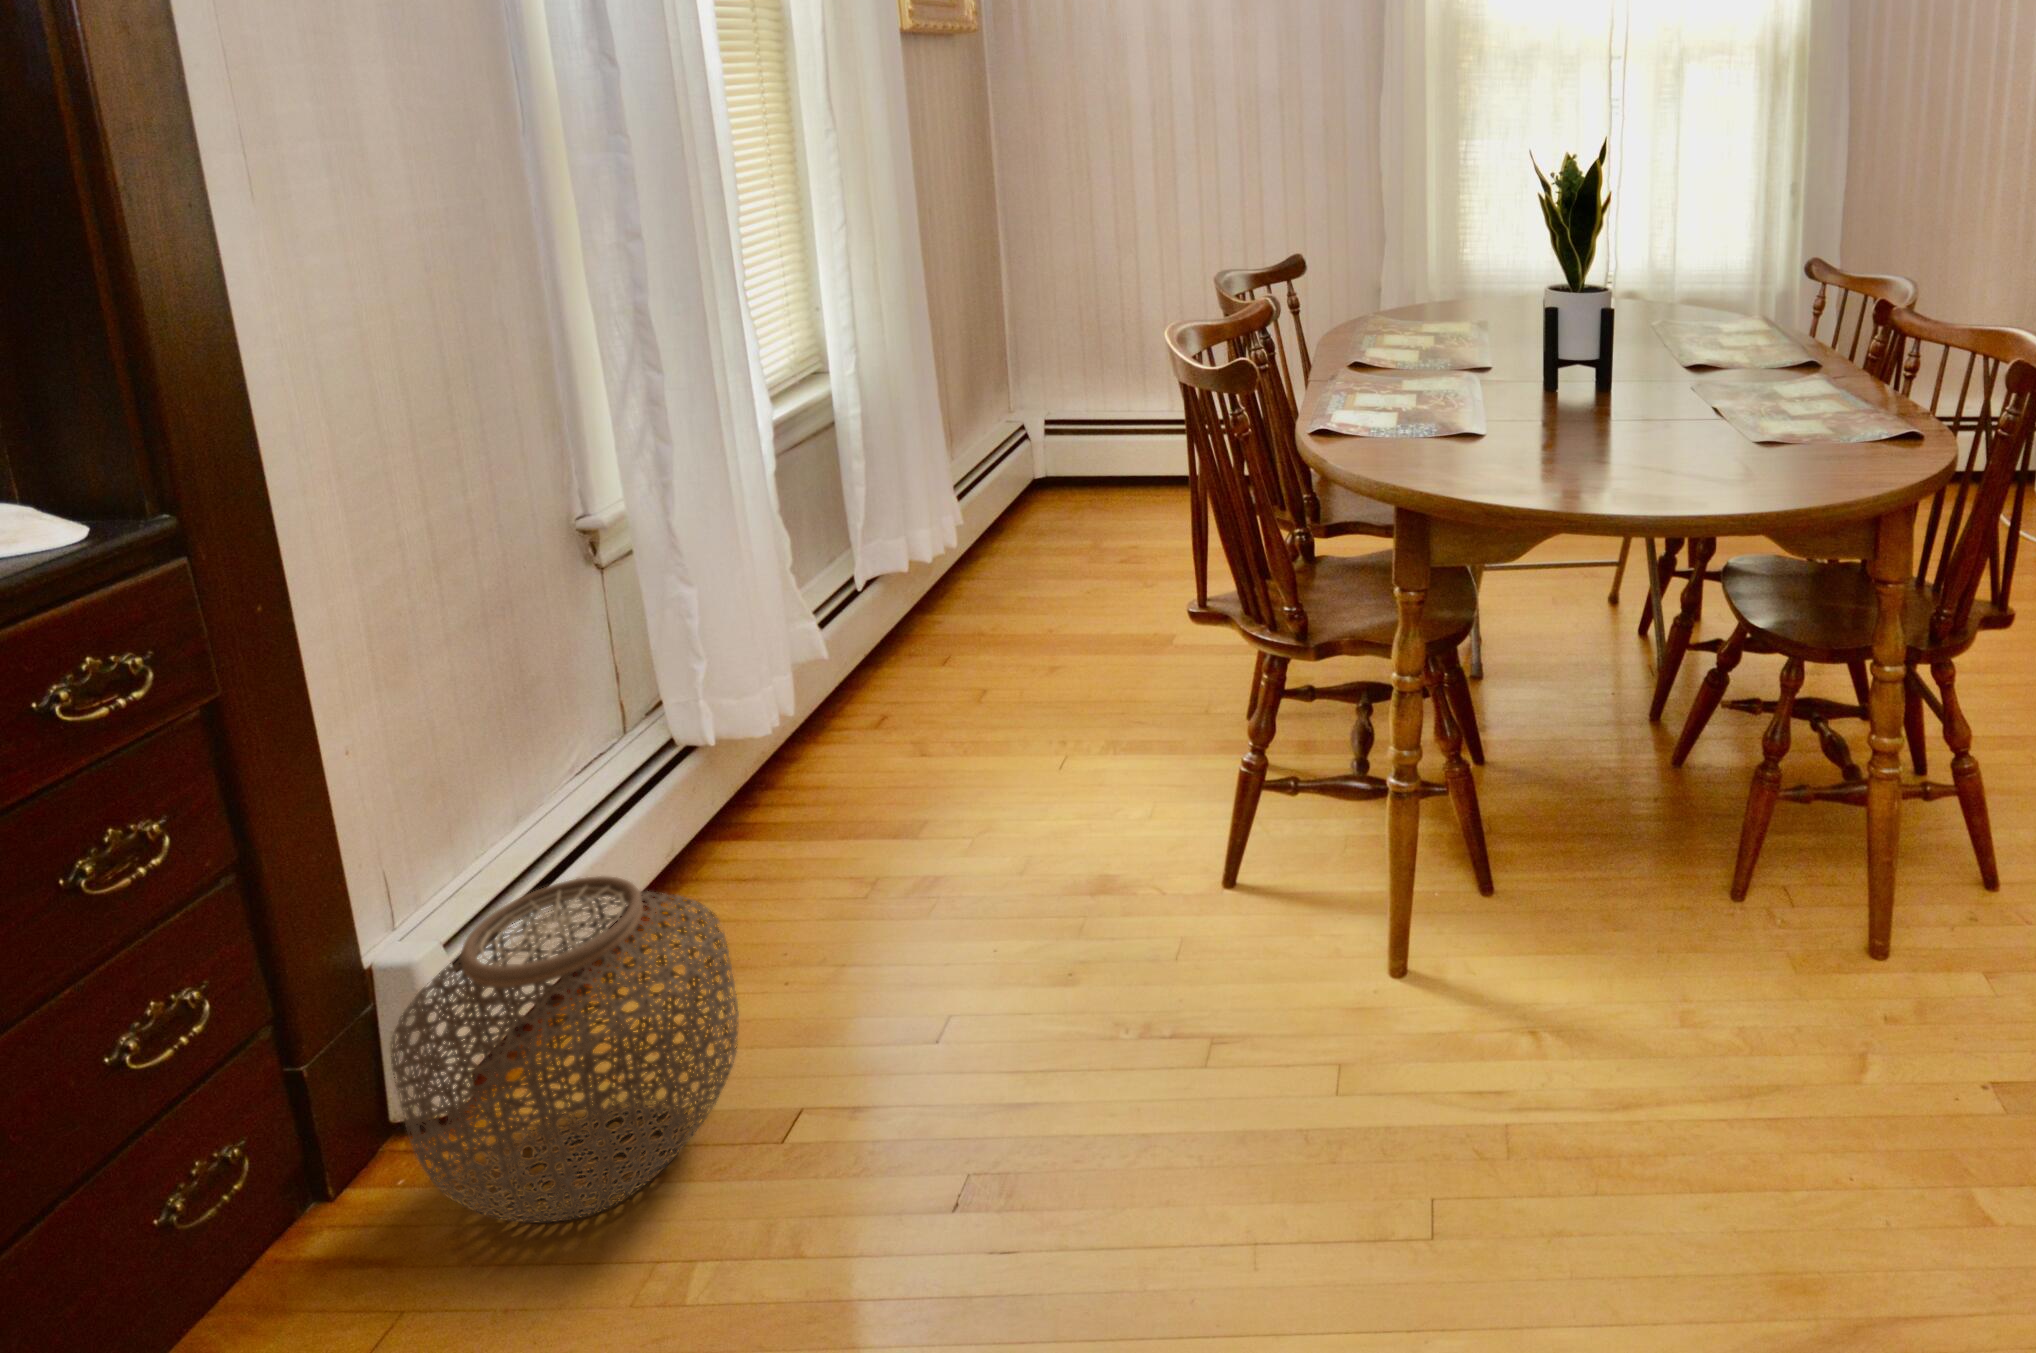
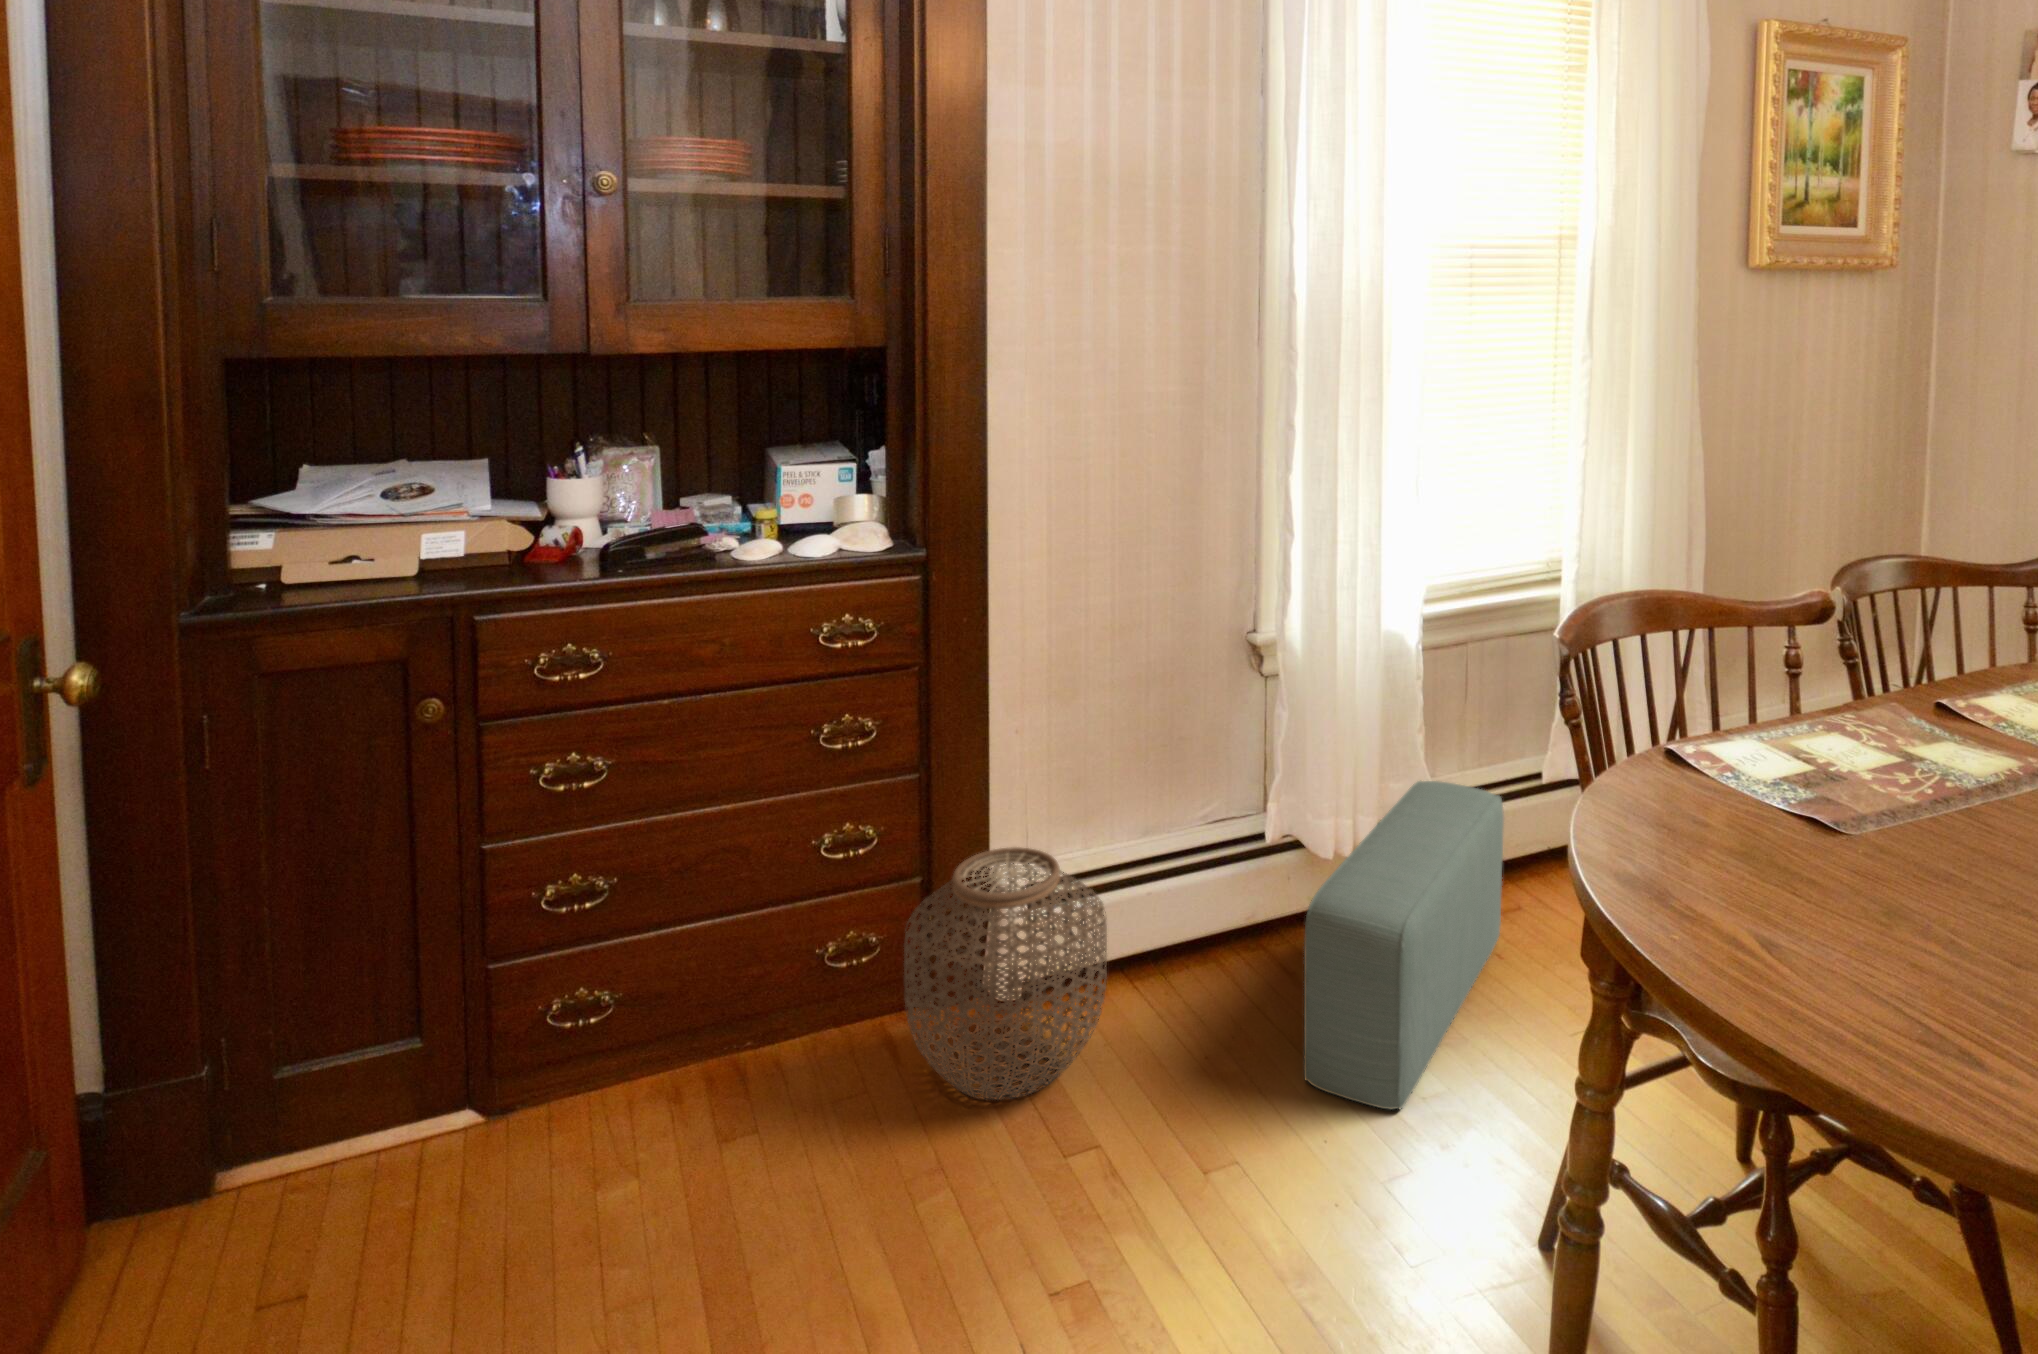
pouf: none [810,602,1038,925] -> present [1304,781,1504,1110]

